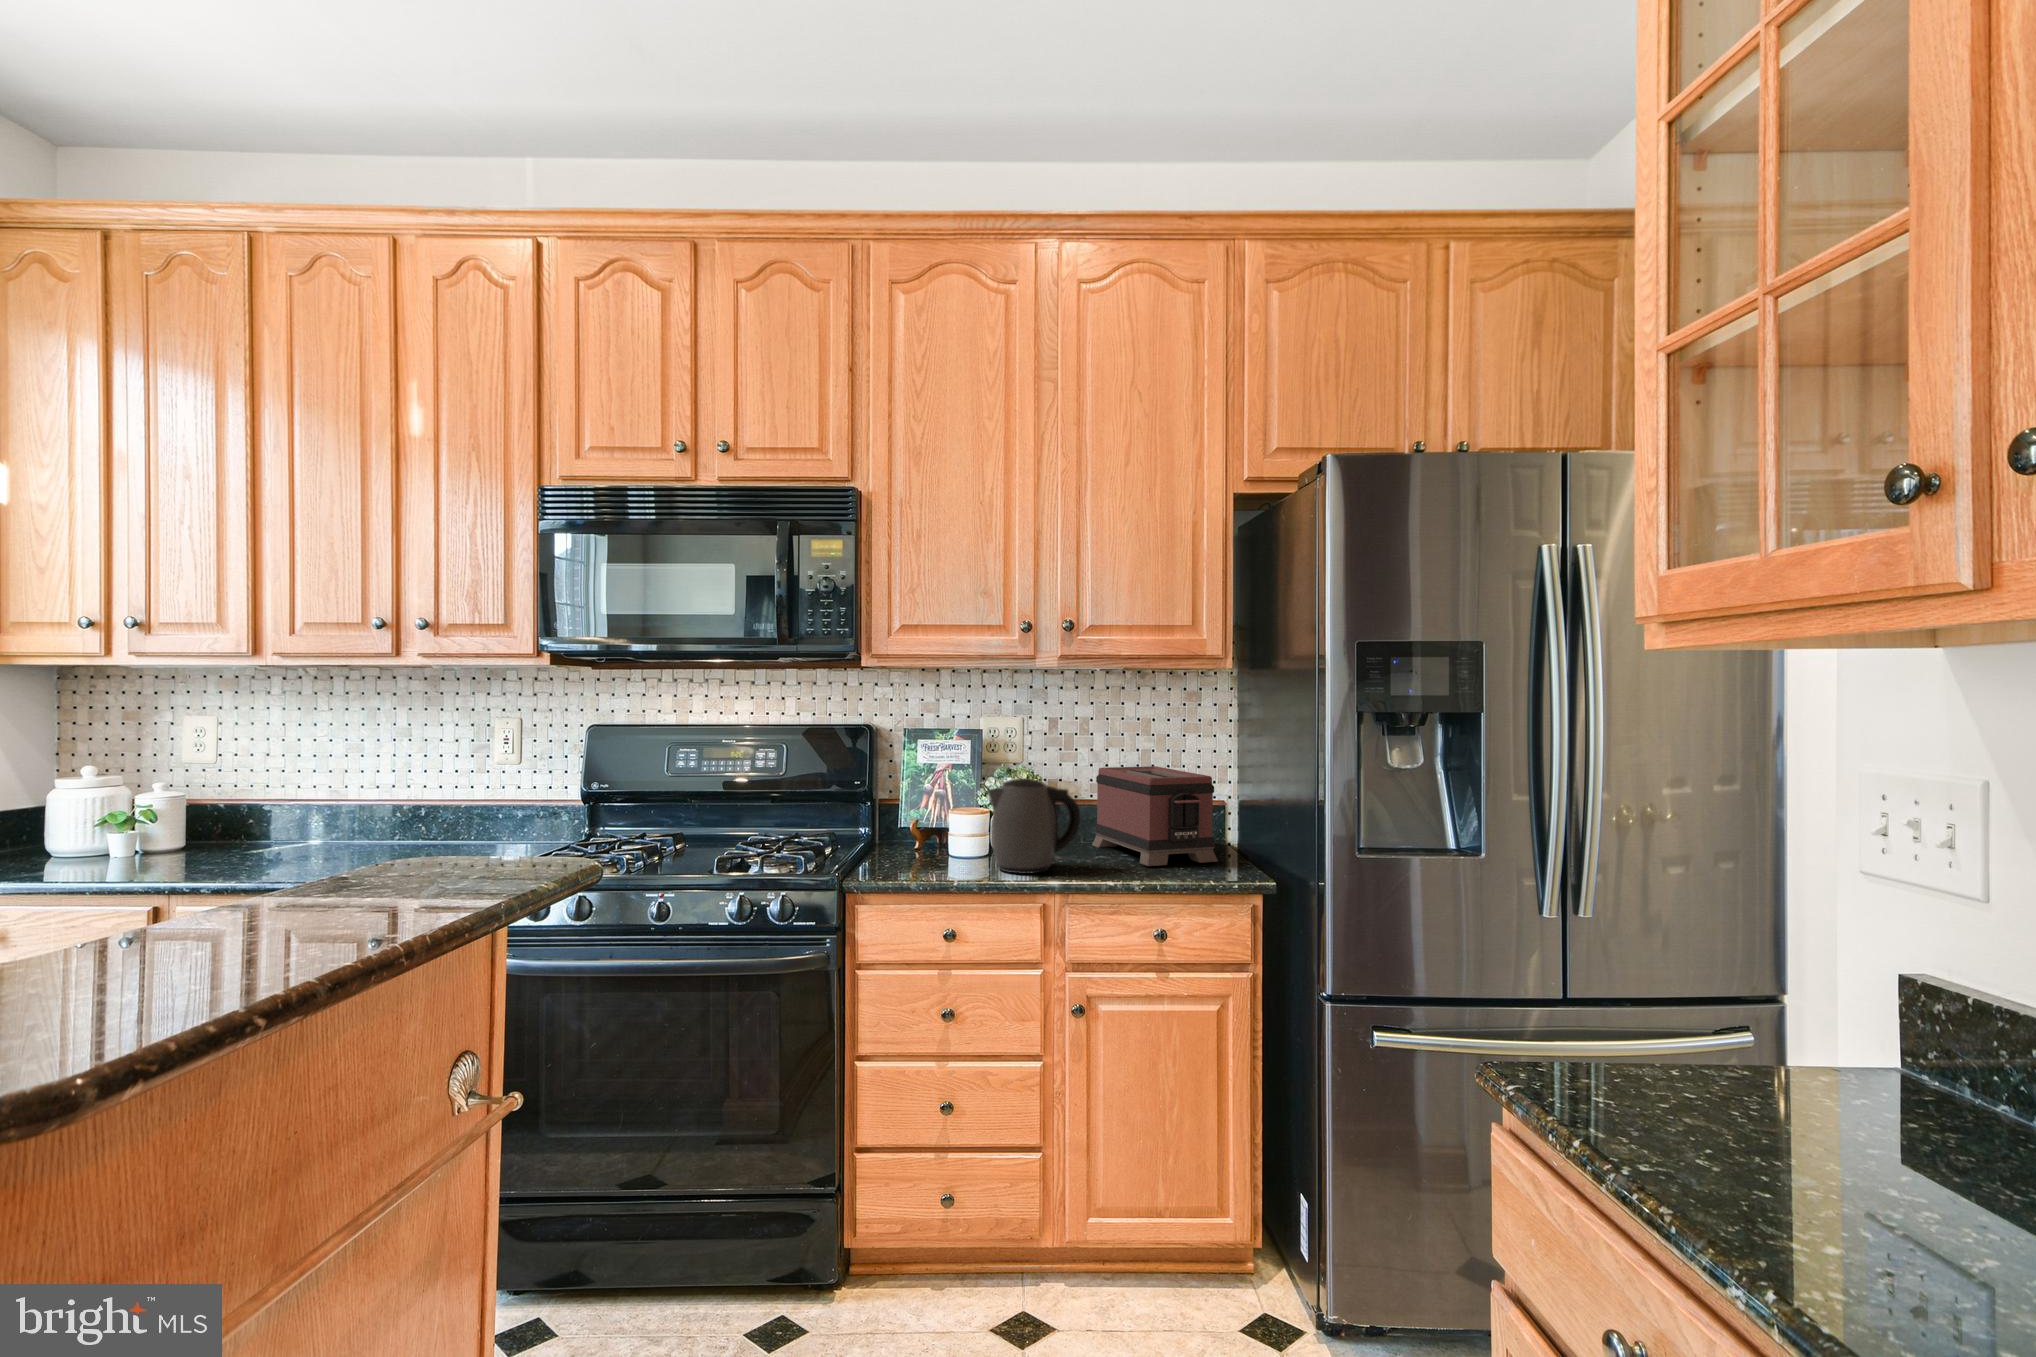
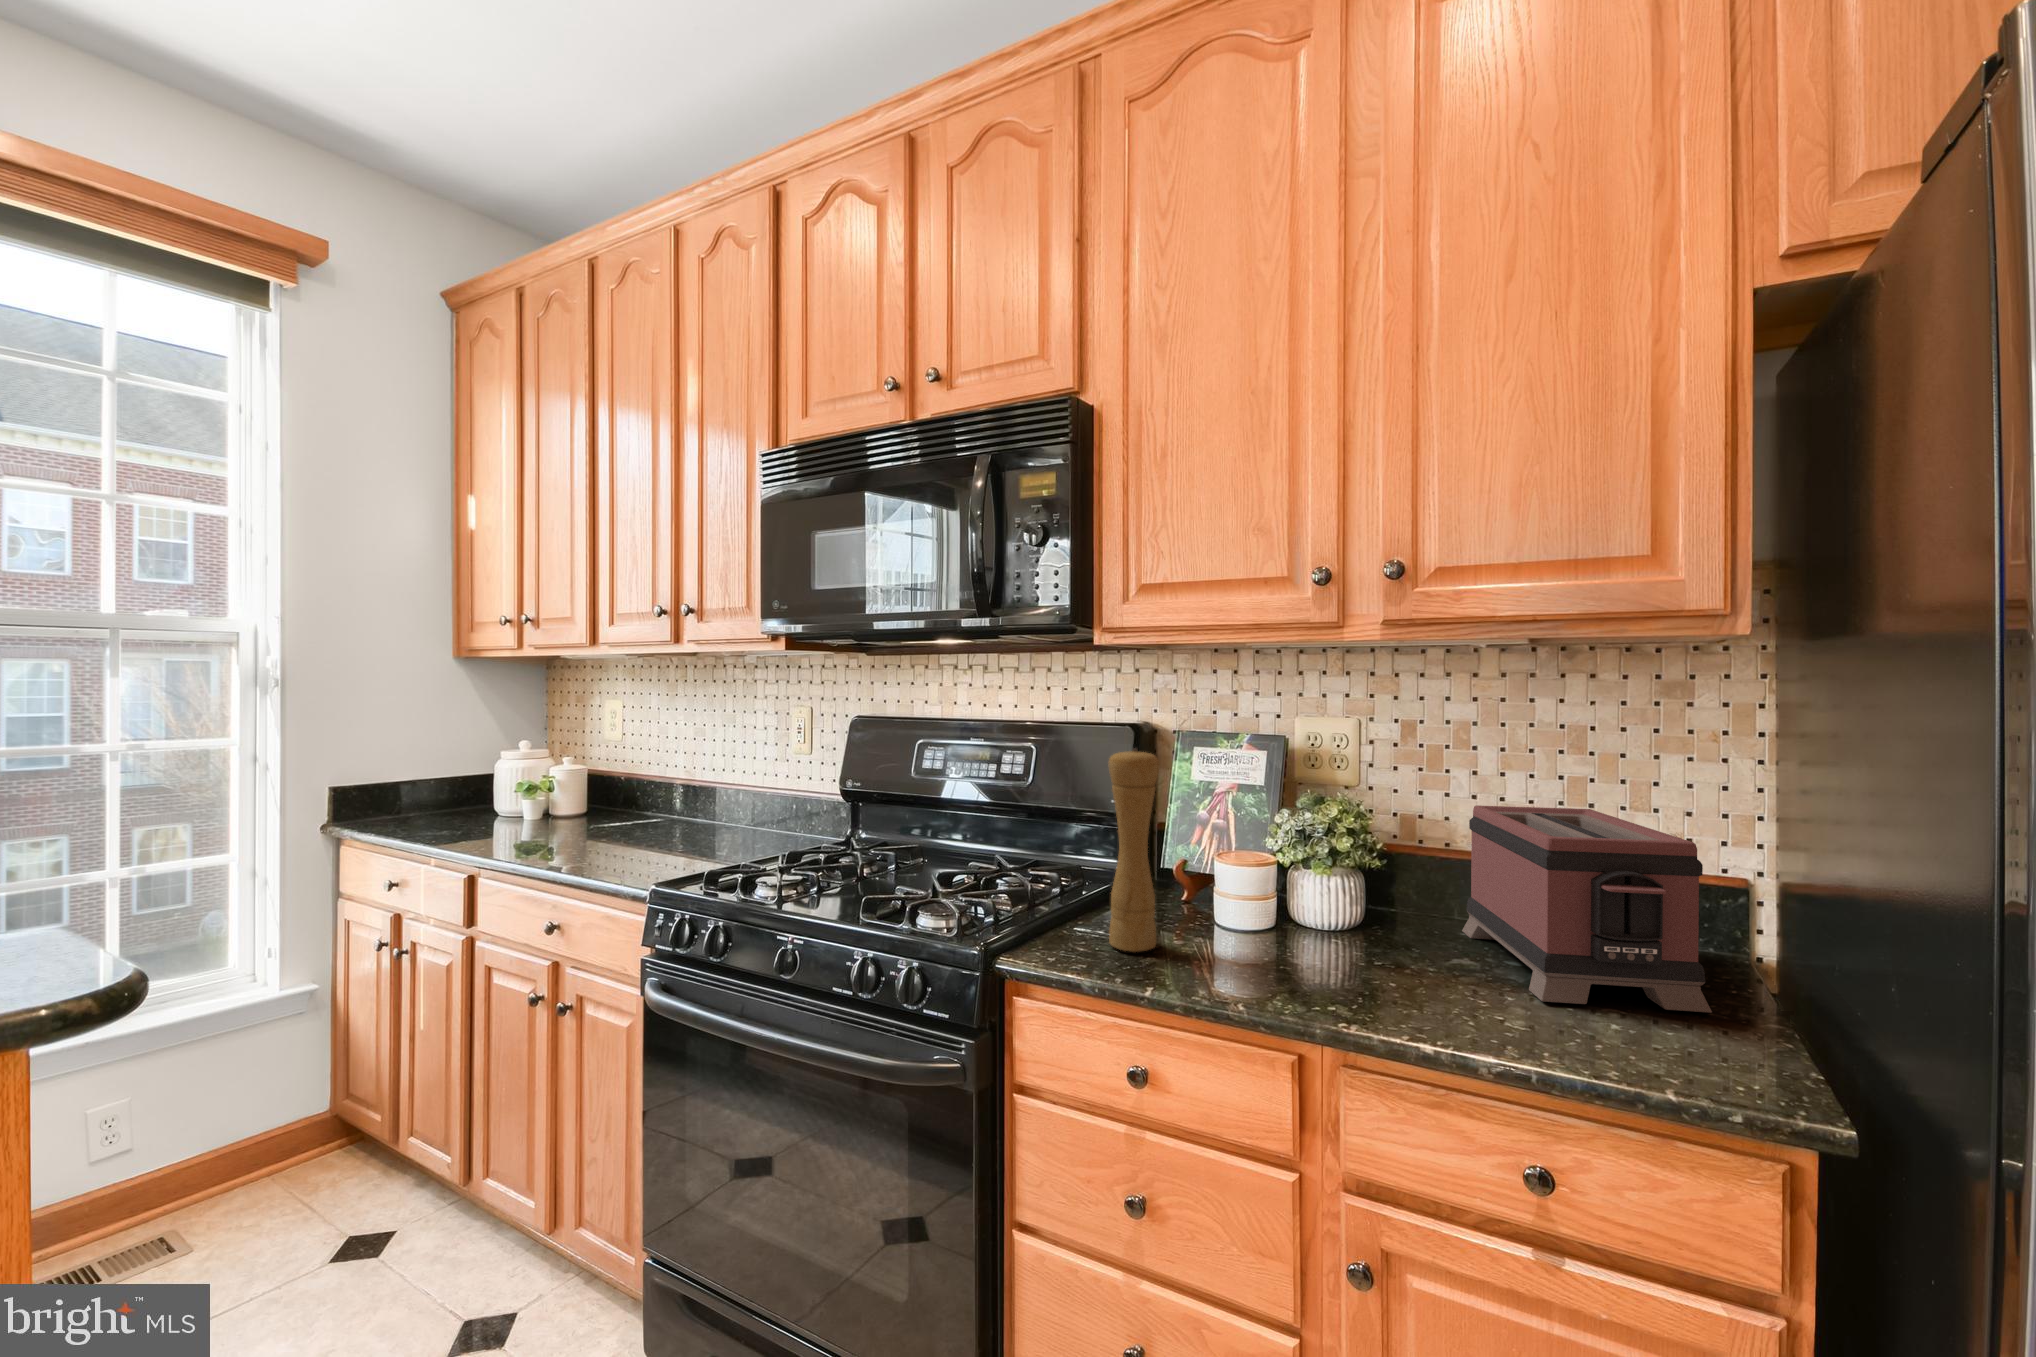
pepper mill: none [903,739,937,872] -> present [1109,748,1159,952]
kettle: present [988,779,1080,874] -> none [1236,820,1402,983]

